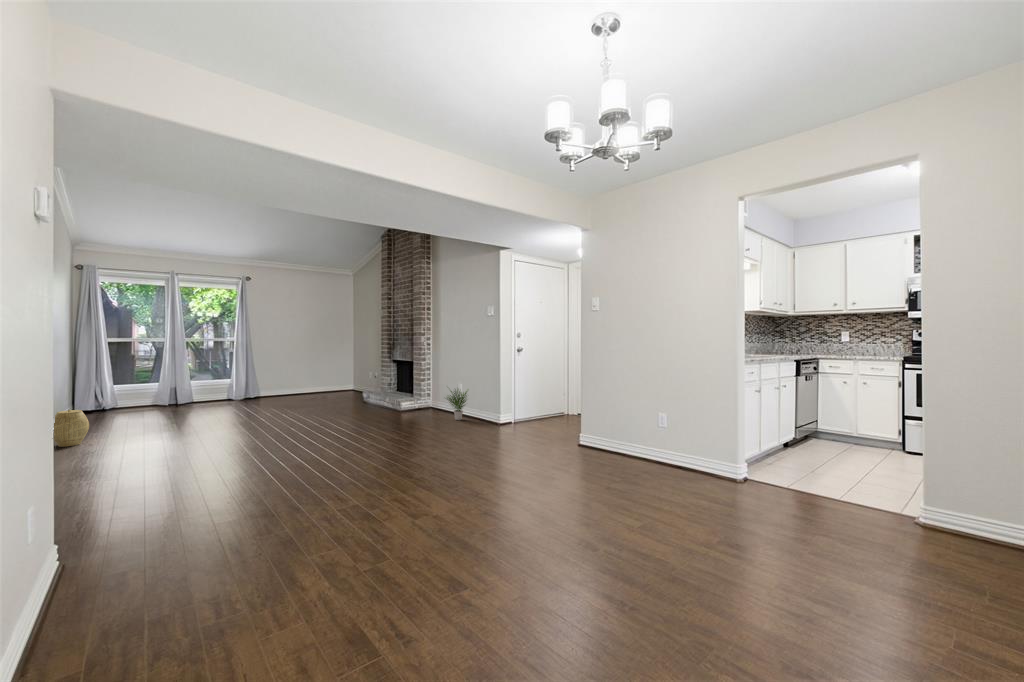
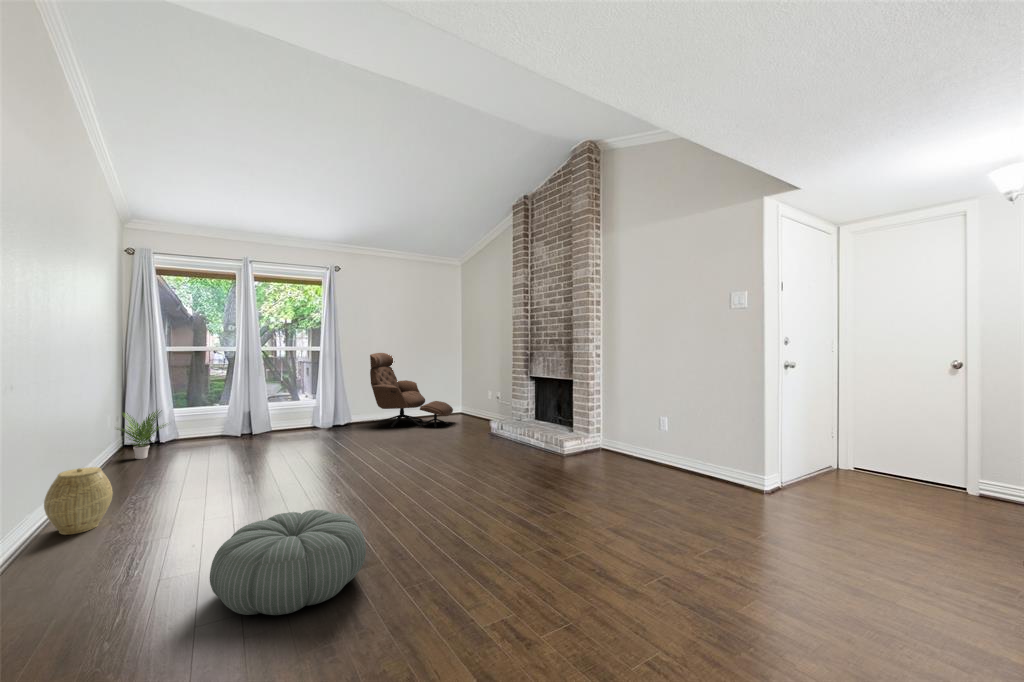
lounge chair: none [274,343,342,399] -> present [370,353,453,427]
potted plant: present [447,390,467,420] -> present [117,411,166,459]
pouf: none [157,423,239,462] -> present [210,510,366,615]

